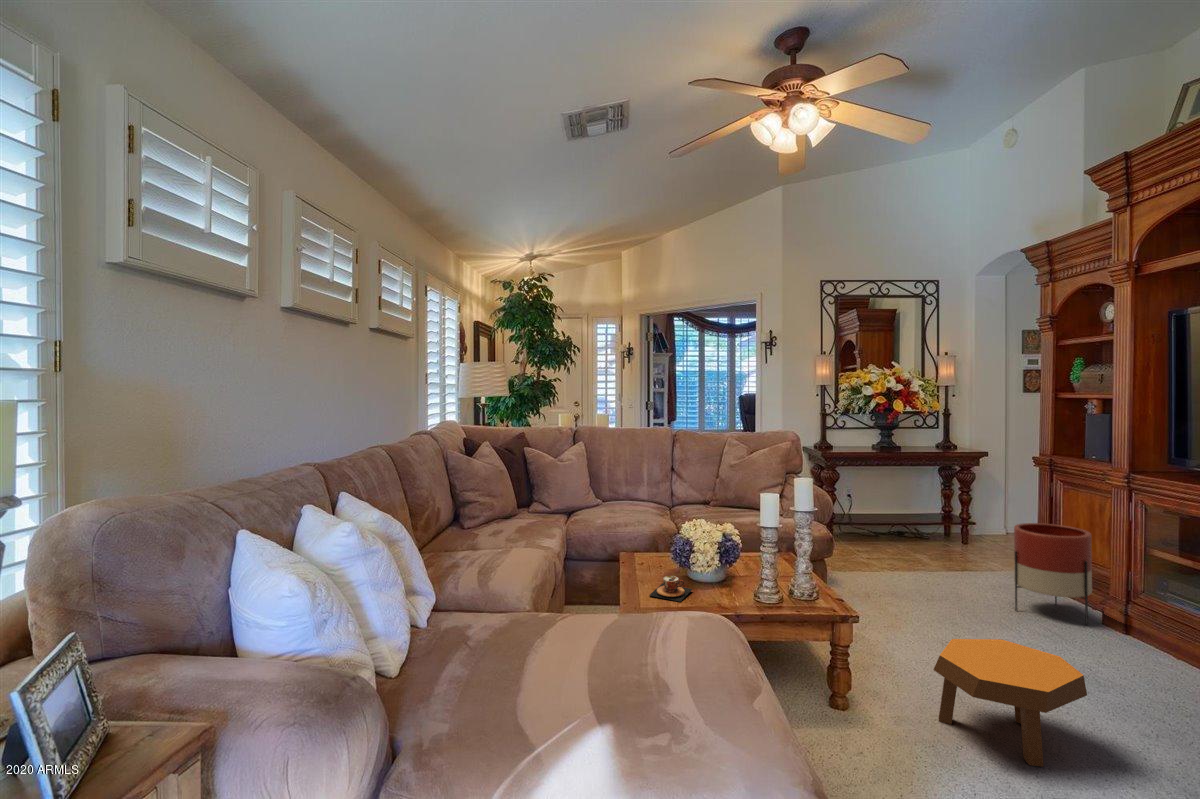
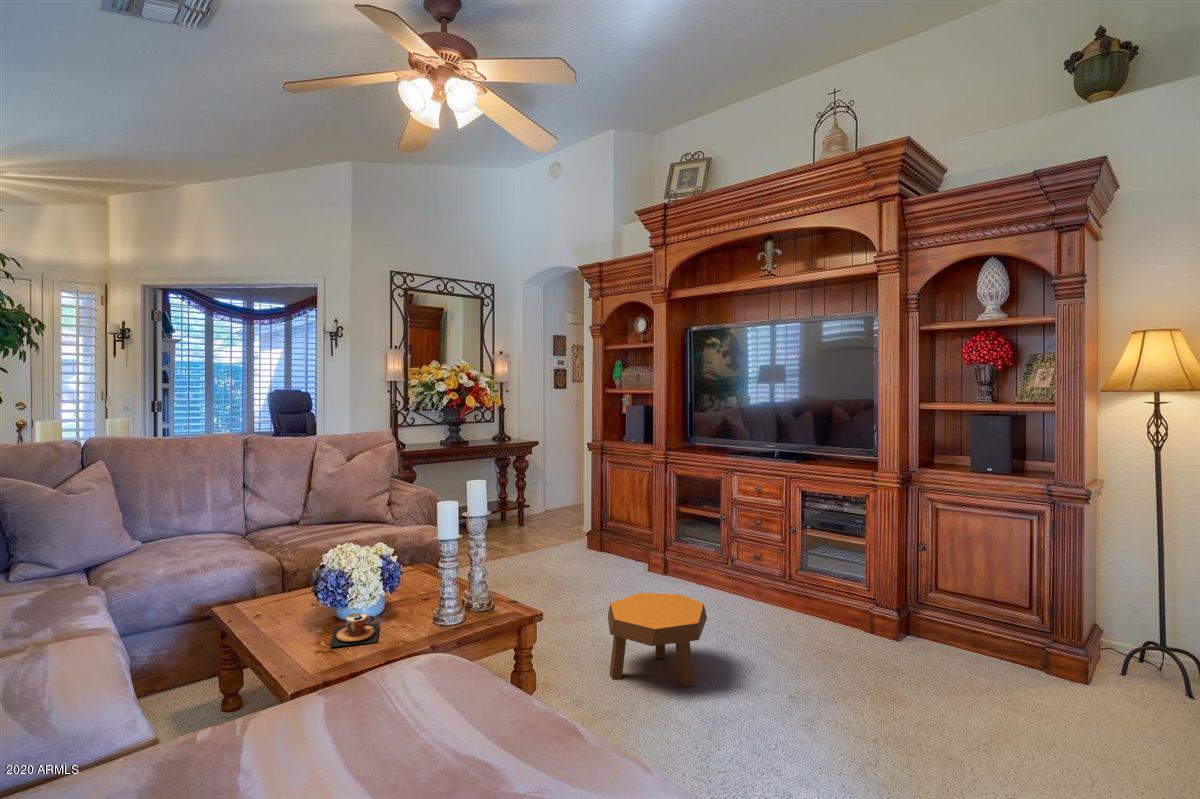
planter: present [1014,523,1092,625] -> none [591,494,641,571]

